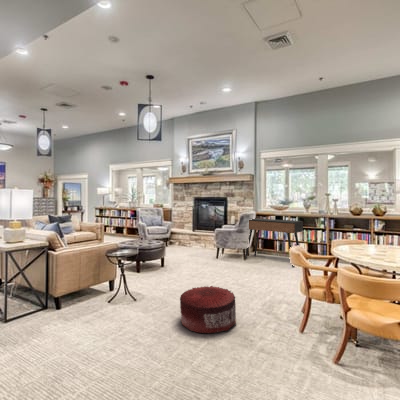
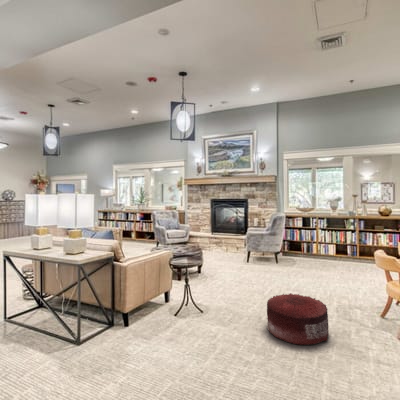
console table: present [245,218,303,267] -> none [275,220,337,270]

